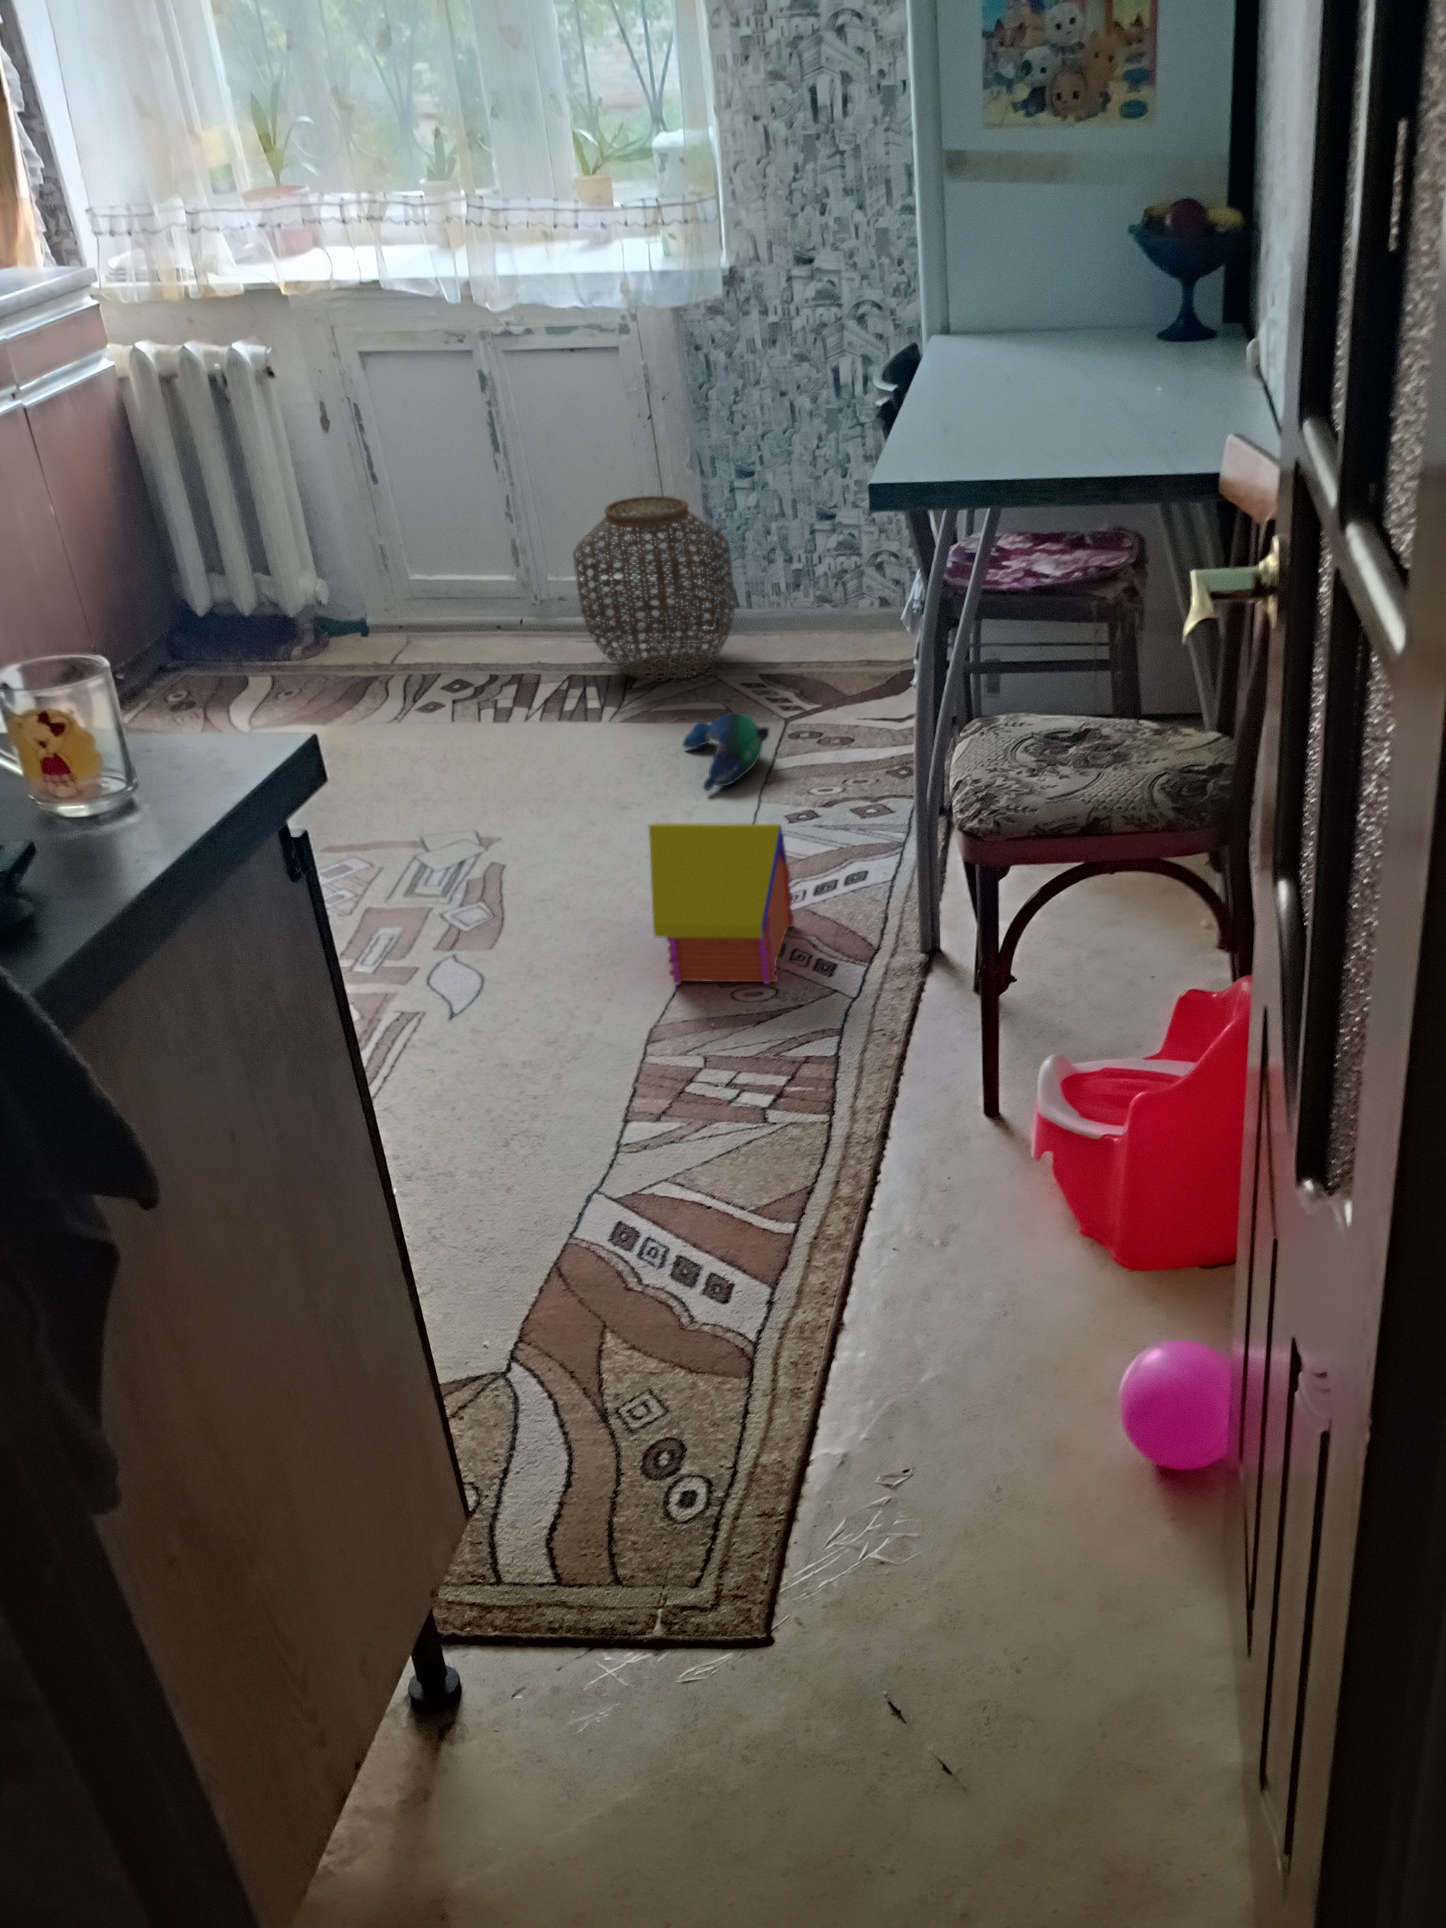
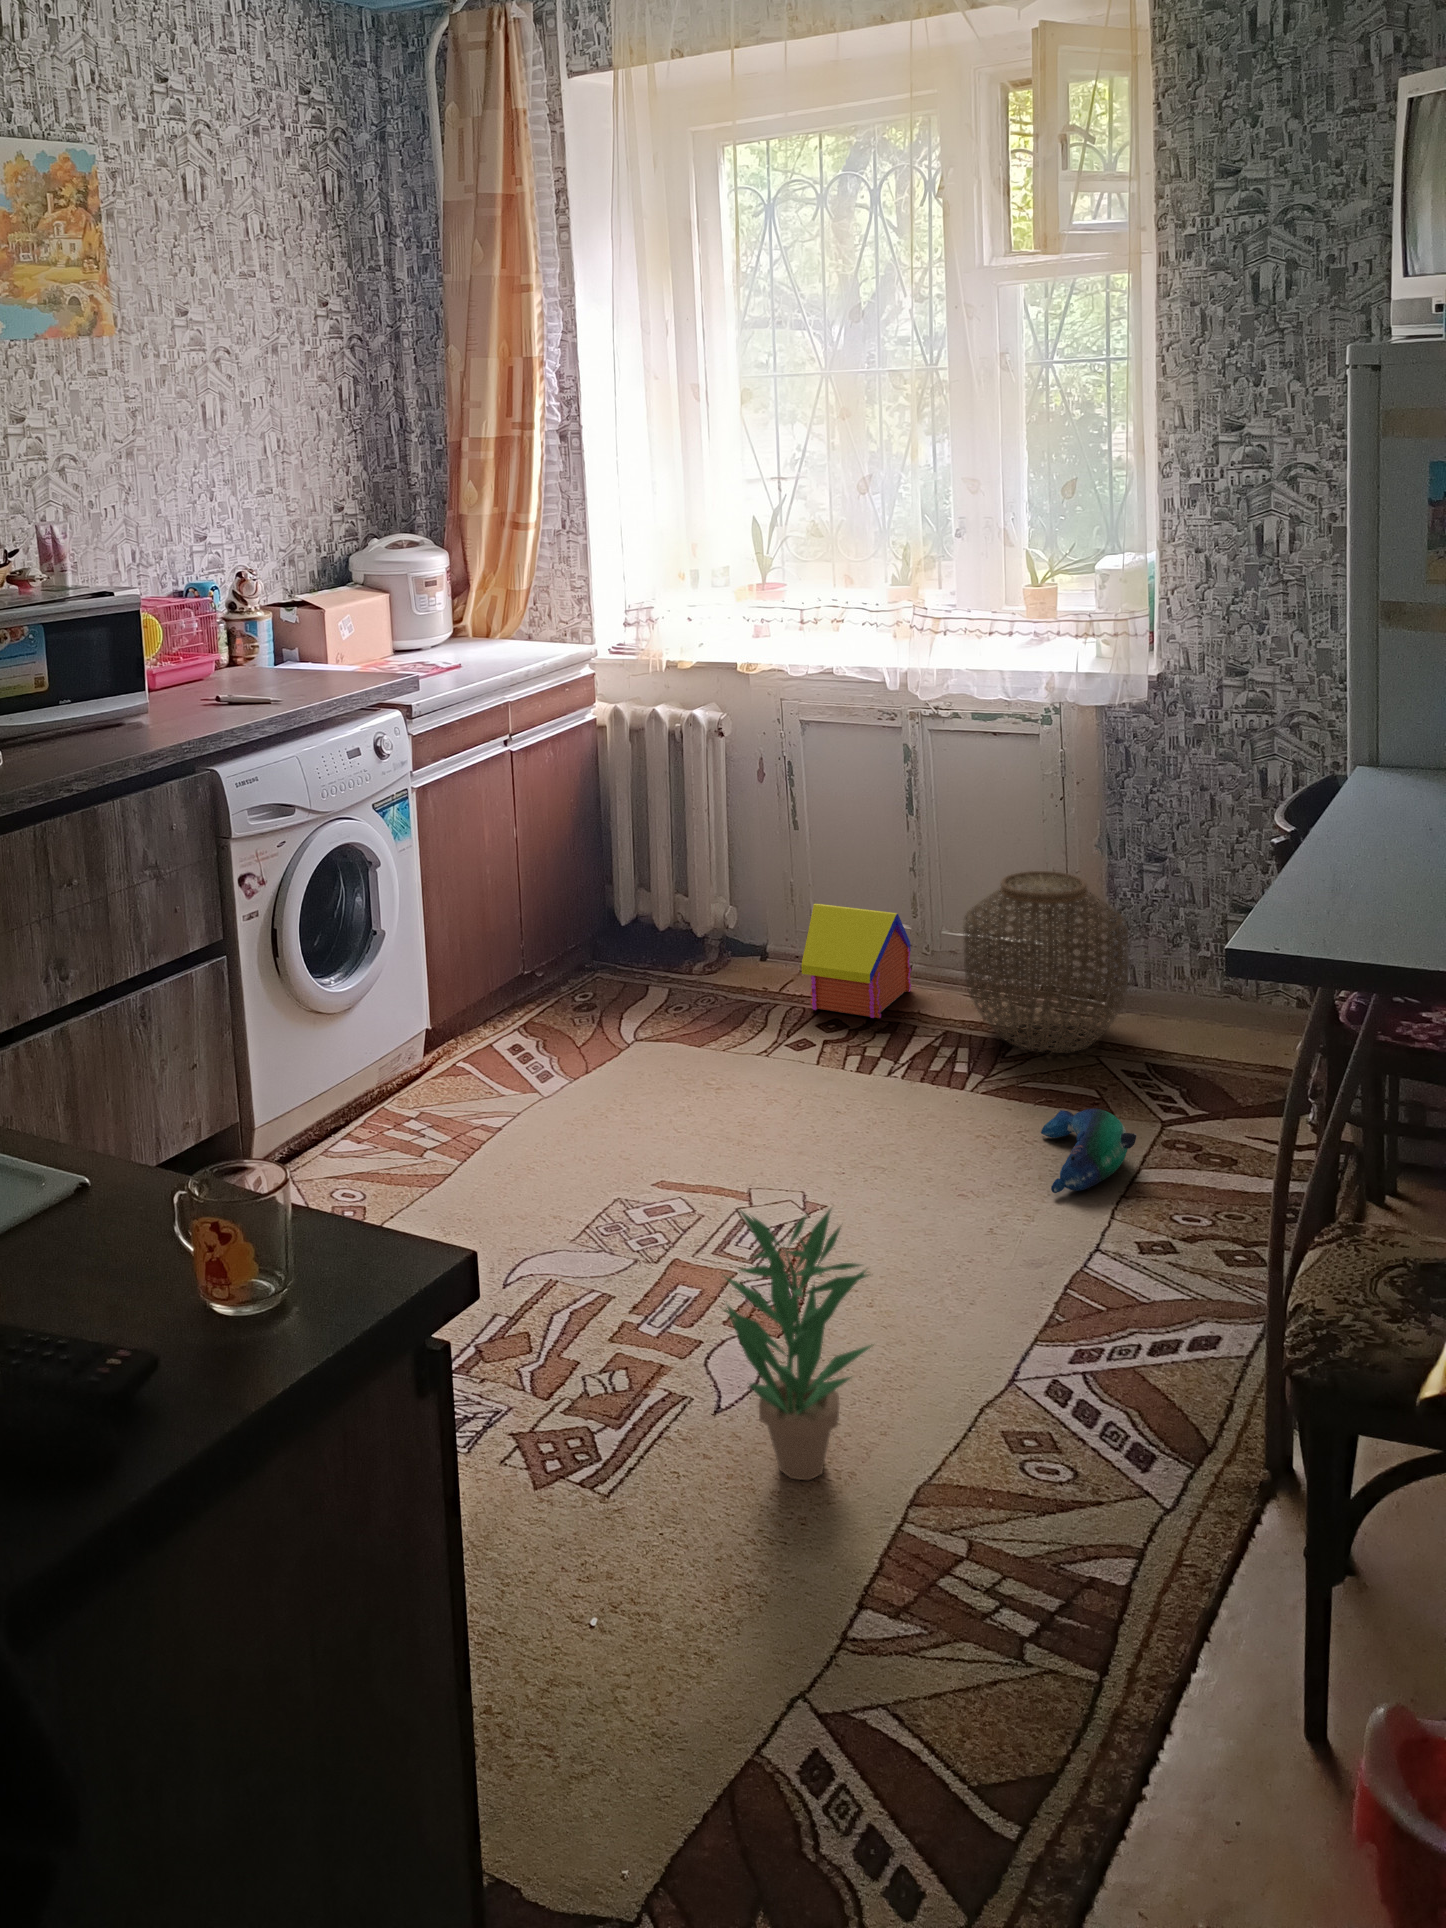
potted plant: none [441,790,600,1050] -> present [724,1208,871,1480]
toy house: present [649,823,794,984] -> present [801,904,911,1018]

